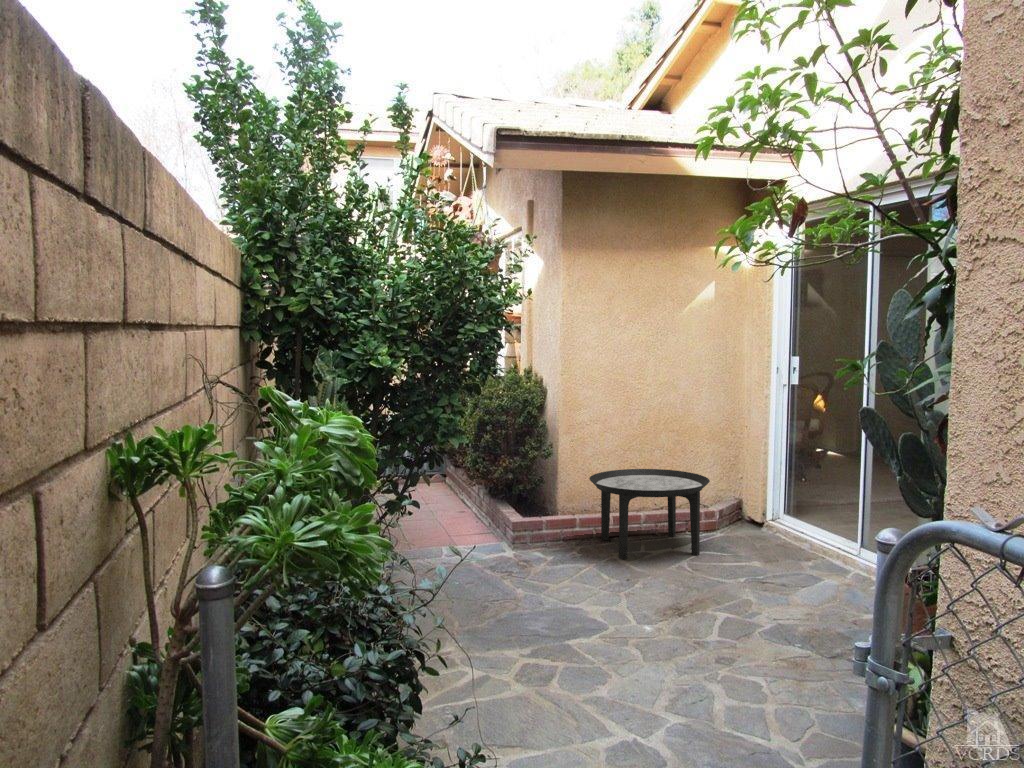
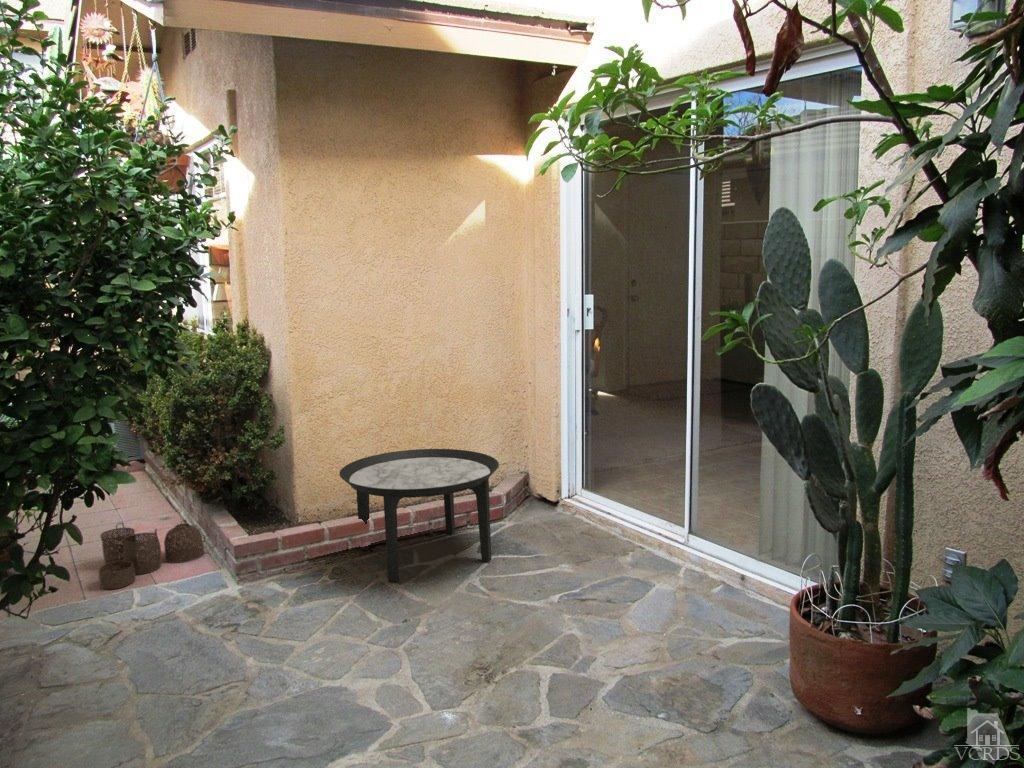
woven basket: none [424,503,491,544] -> present [99,522,204,589]

